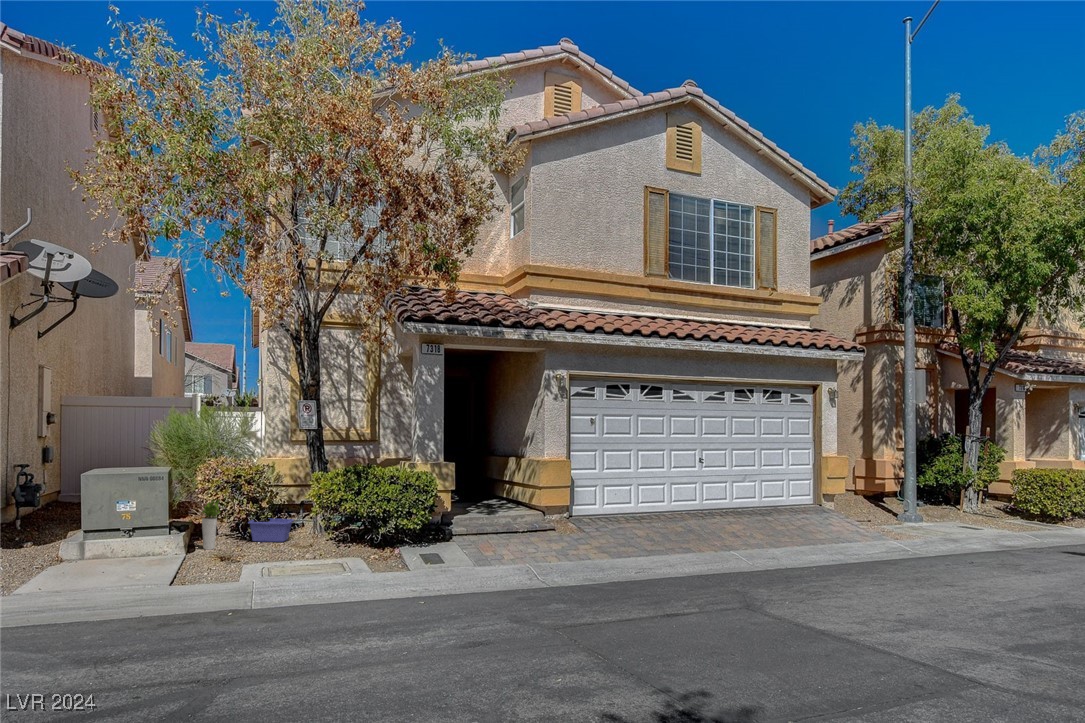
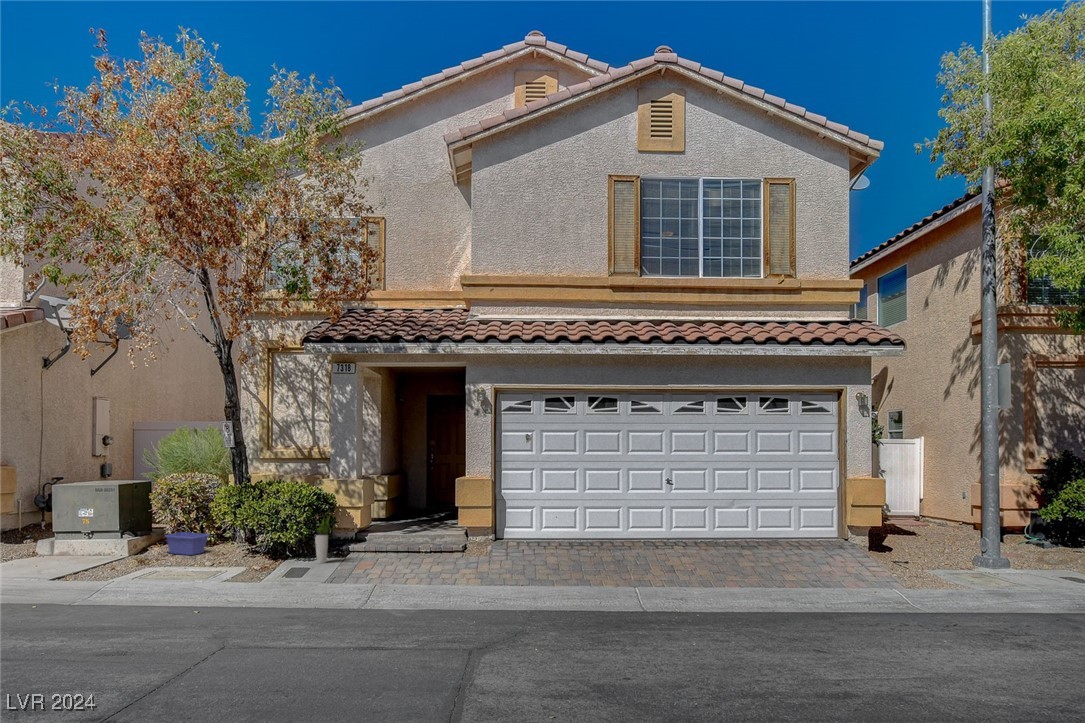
planter: present [202,501,220,550] -> present [315,519,330,563]

